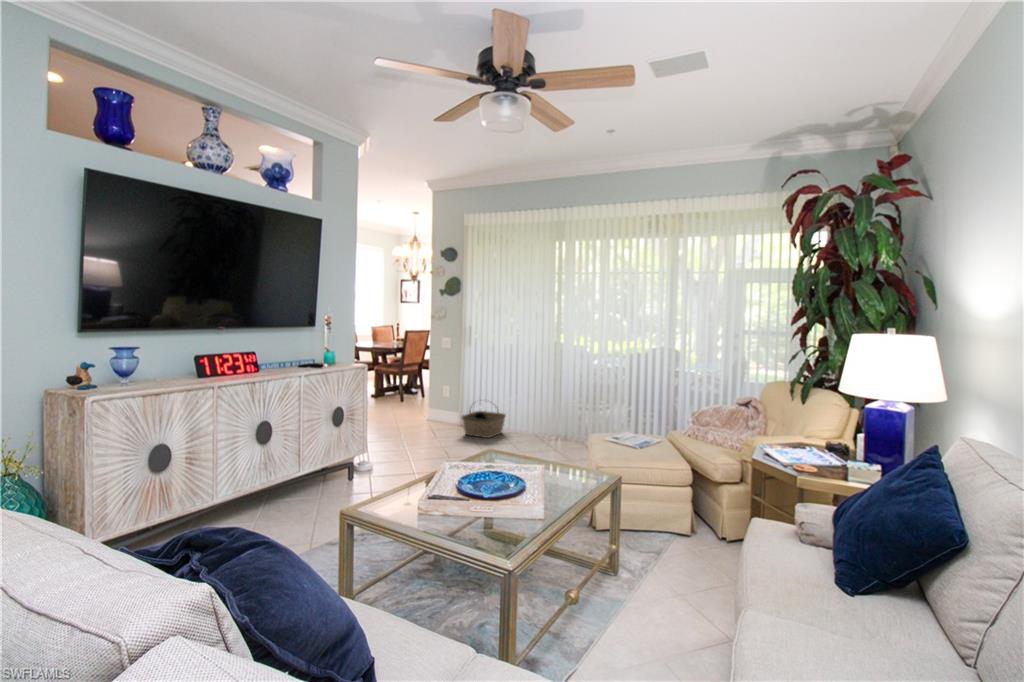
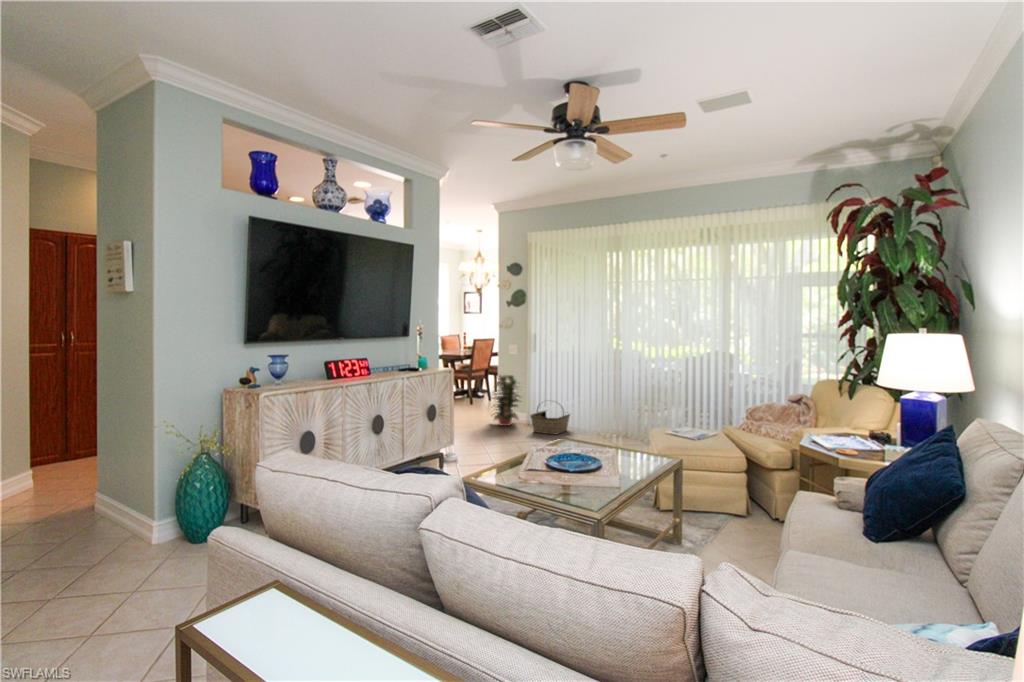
decorative plant: none [416,371,456,428] -> present [491,375,519,426]

